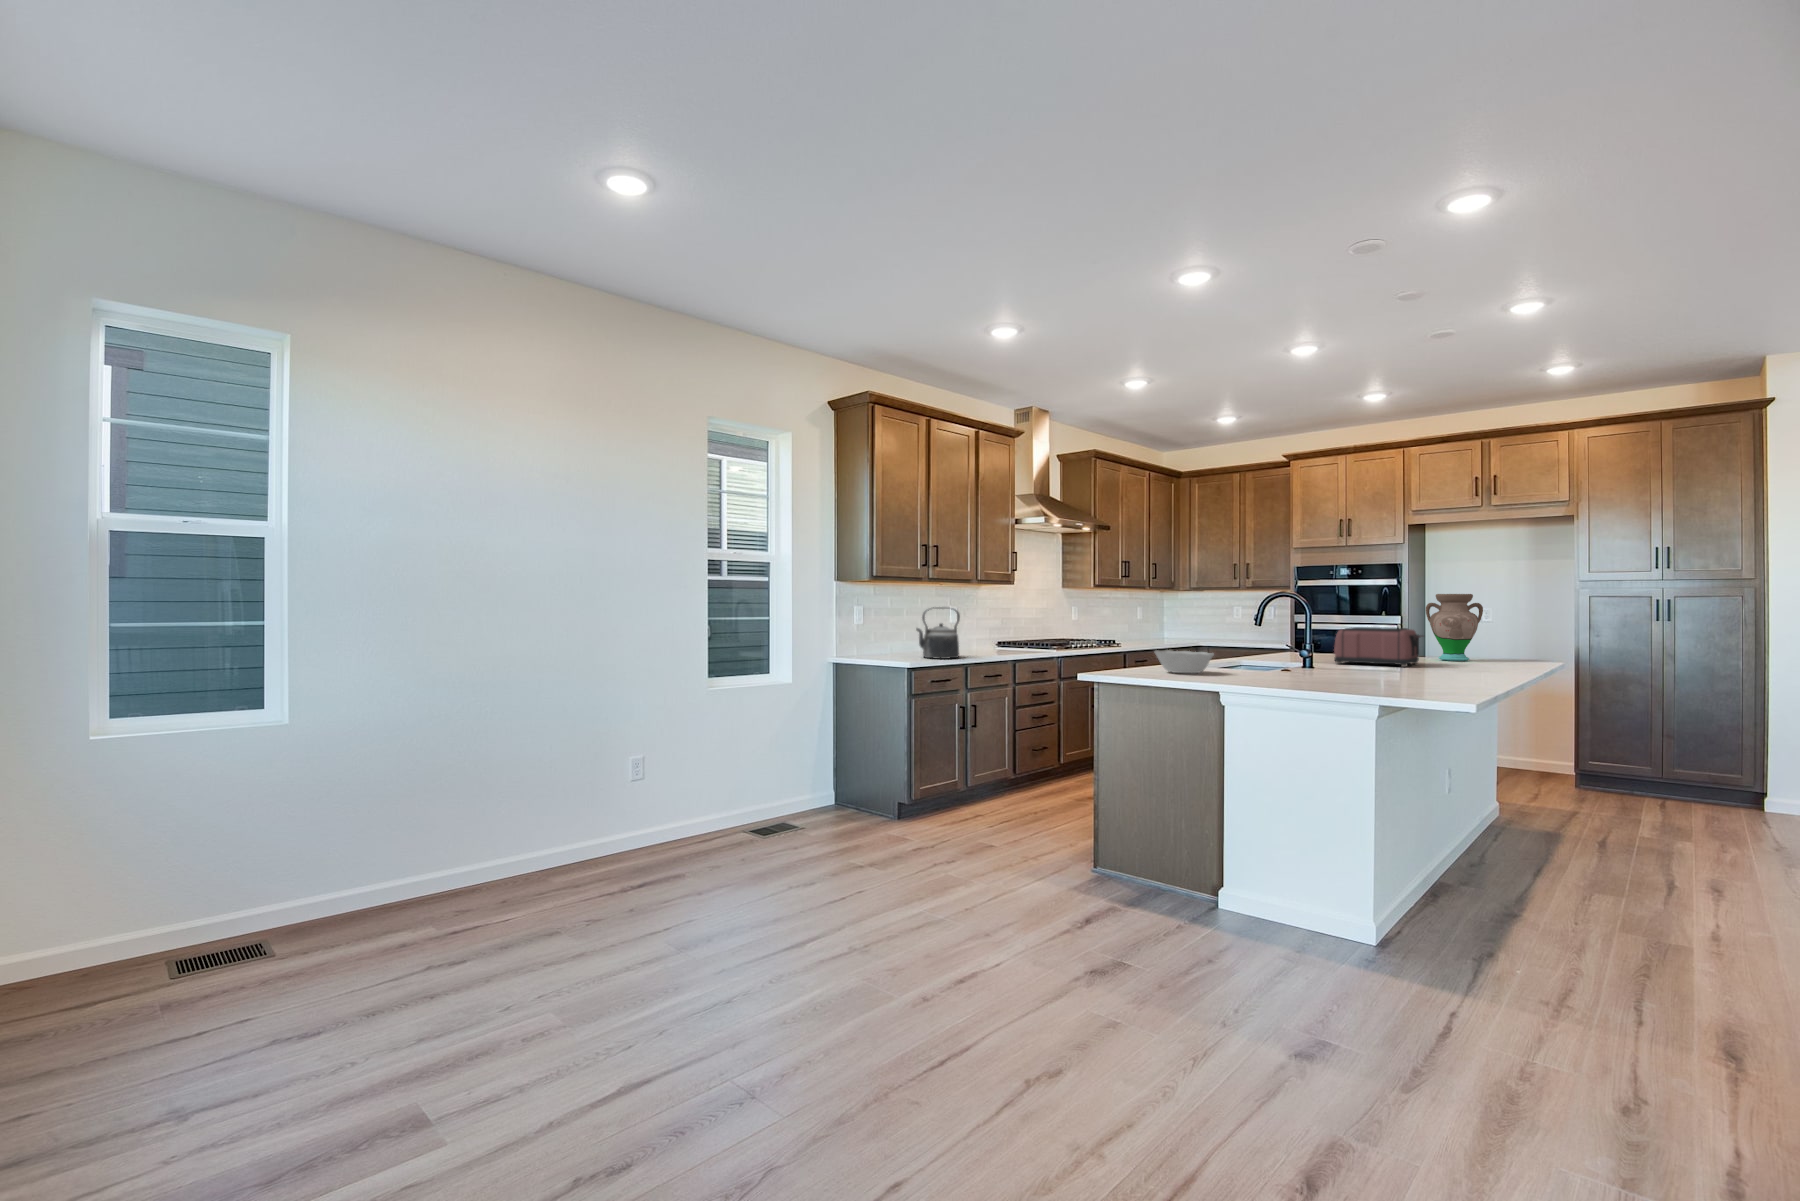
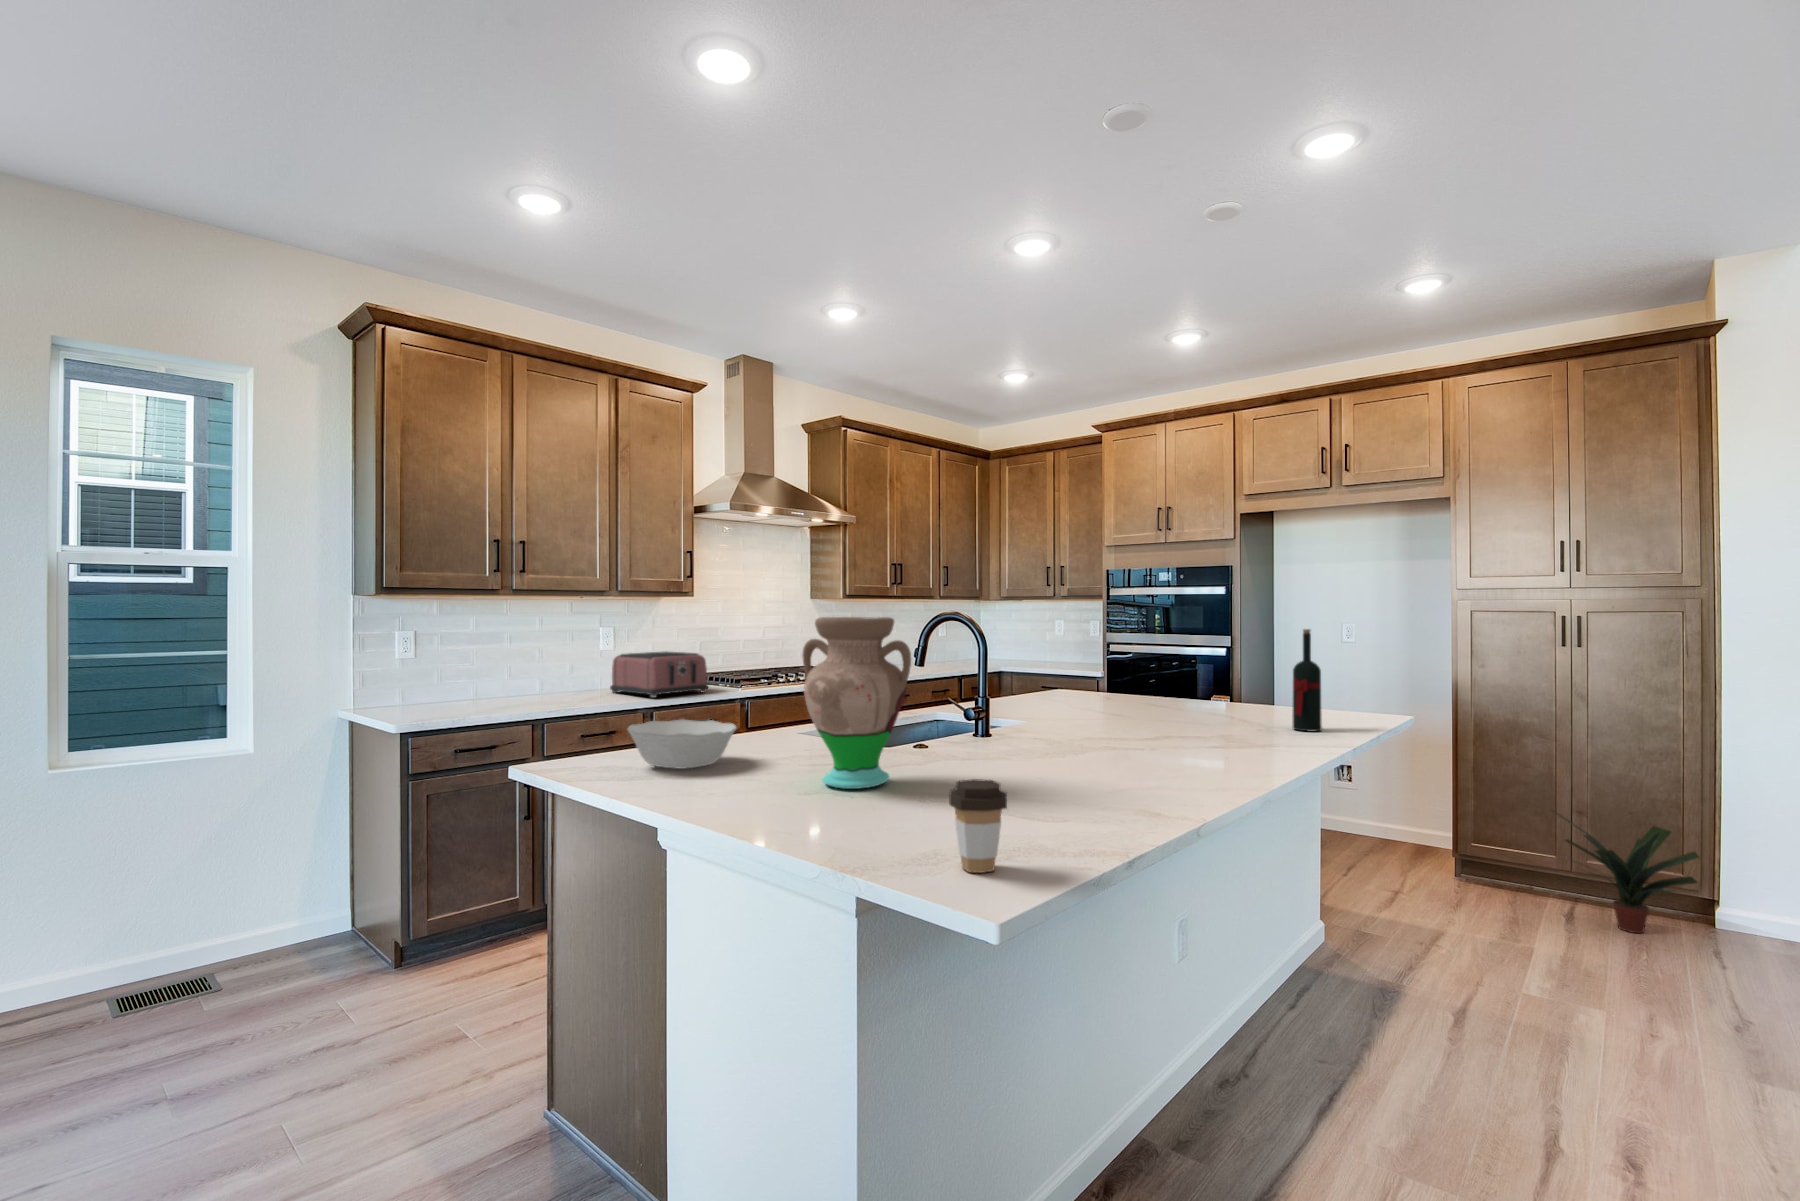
vase: present [1426,594,1483,661] -> present [802,617,911,789]
wine bottle: none [1498,604,1517,666] -> present [1293,629,1322,732]
kettle: present [916,607,960,659] -> none [472,631,551,709]
toaster: present [1334,627,1422,667] -> present [610,652,708,698]
coffee cup: none [1421,657,1453,693] -> present [949,779,1007,873]
potted plant: none [1649,733,1755,814] -> present [1551,810,1699,933]

